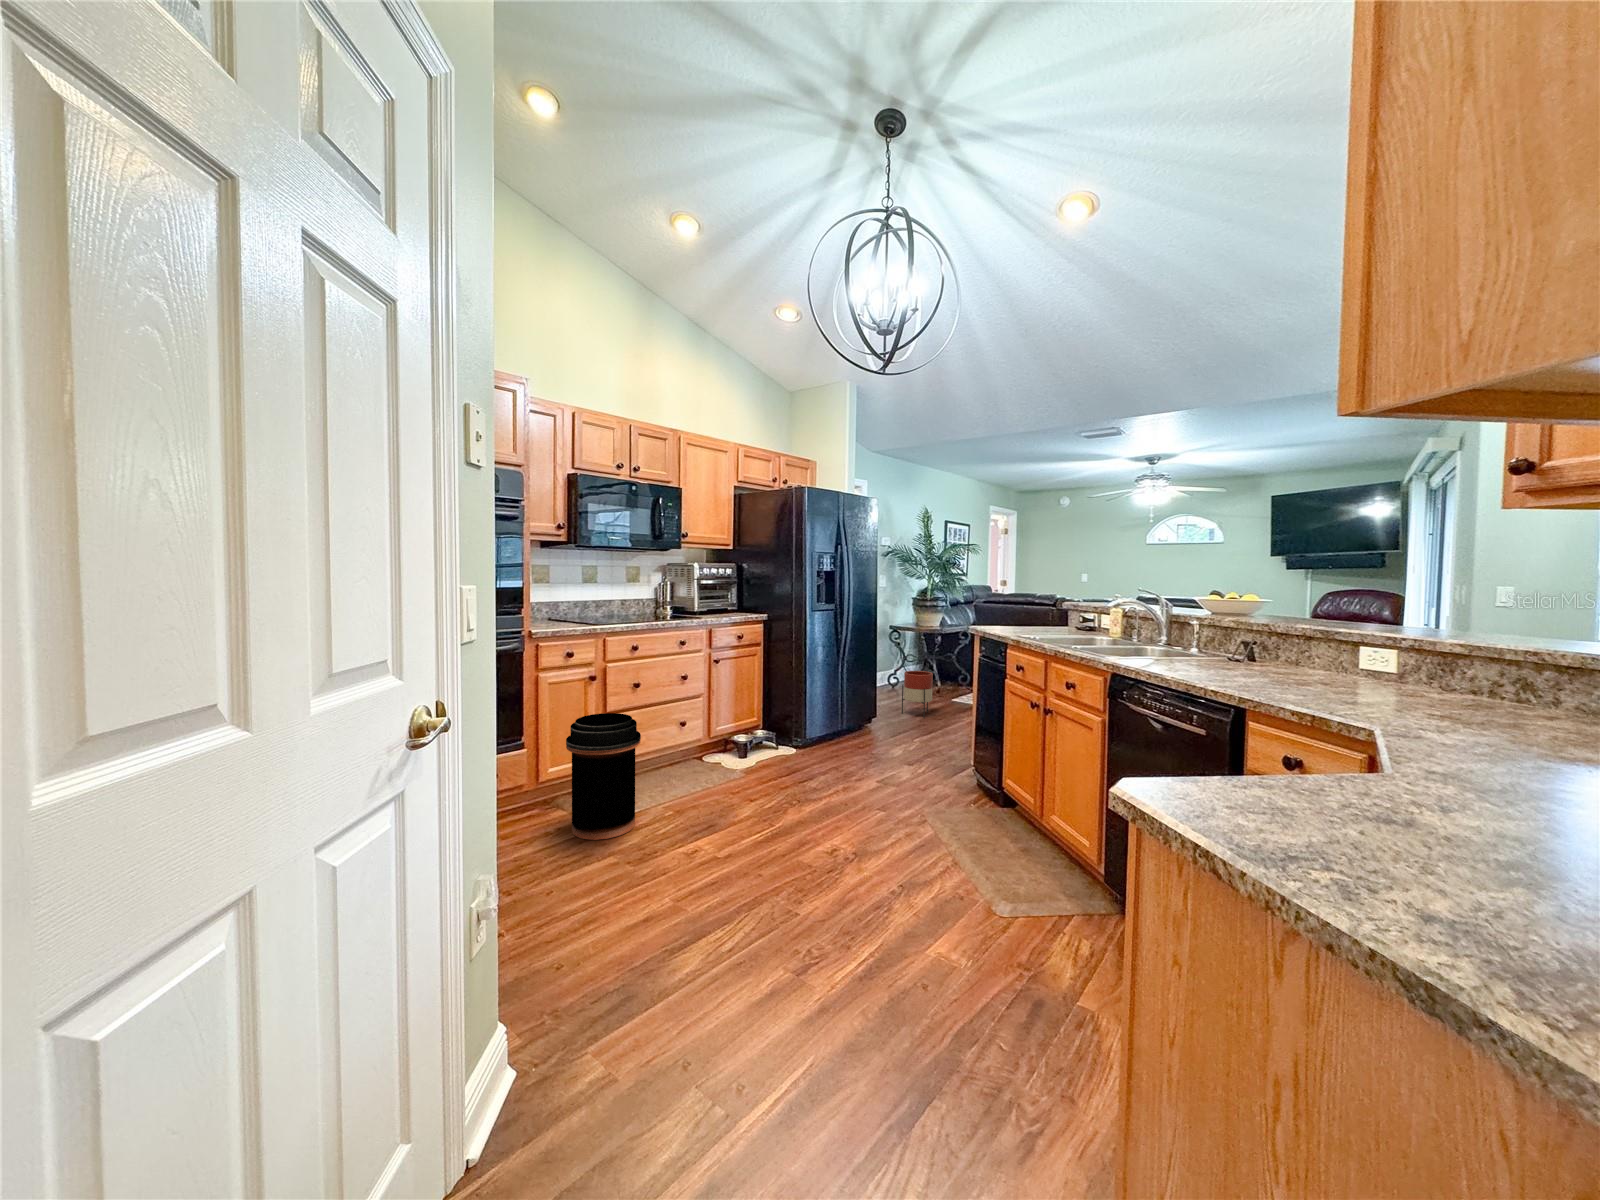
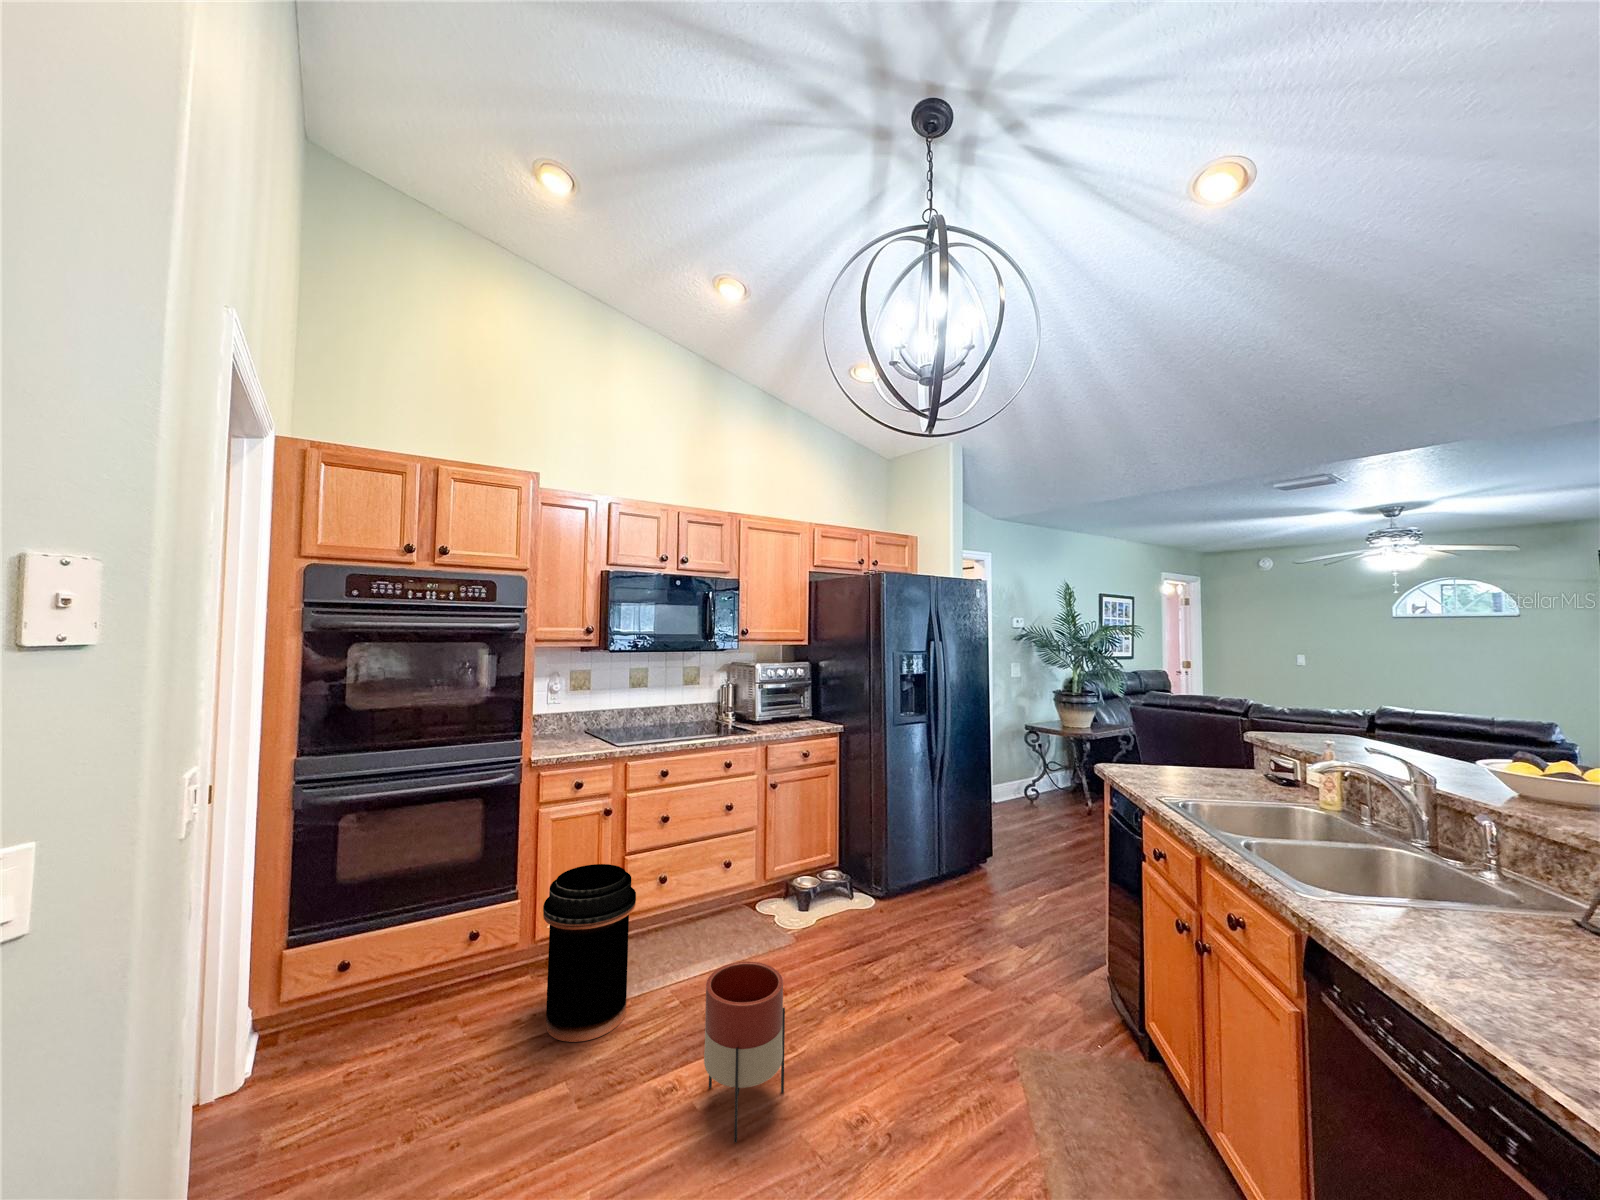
planter: present [902,671,933,718] -> present [704,961,785,1143]

